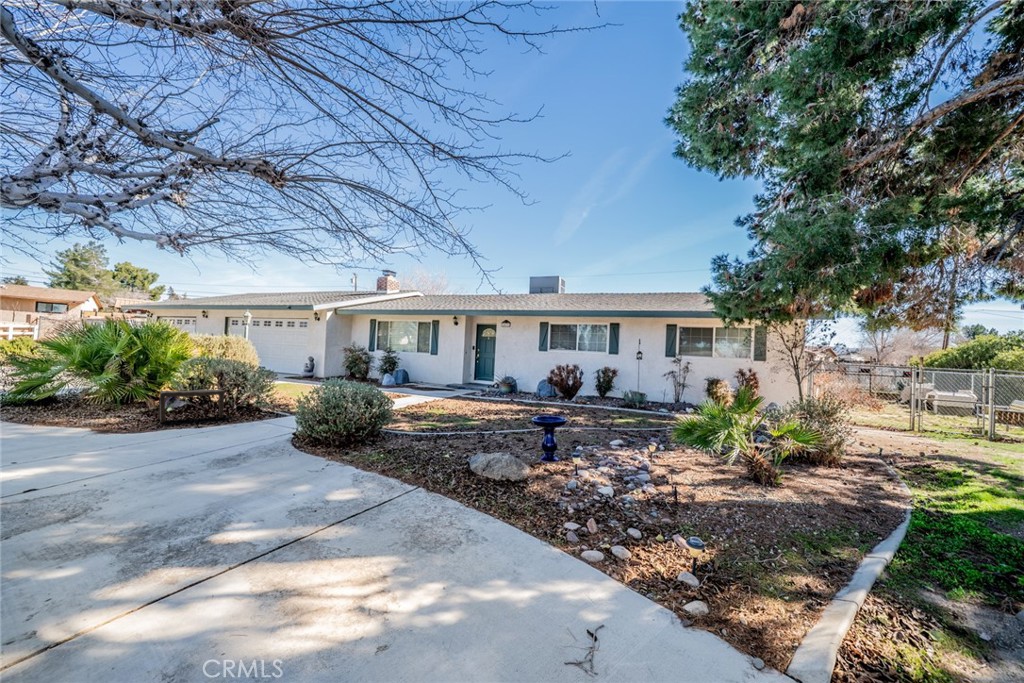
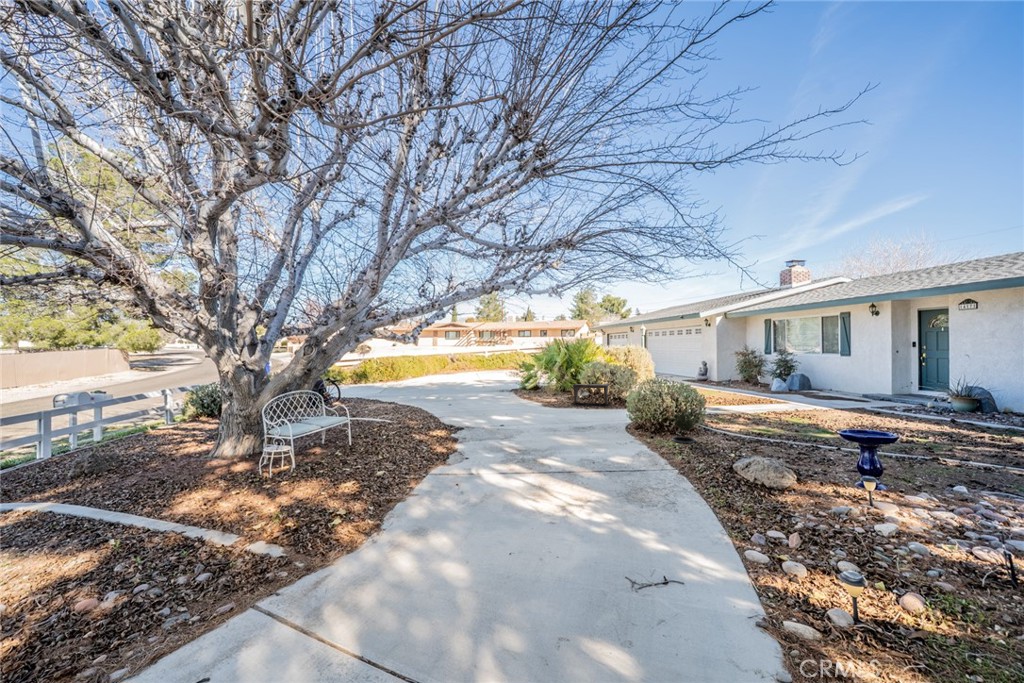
potted tree: none [367,405,397,453] -> present [672,403,695,443]

